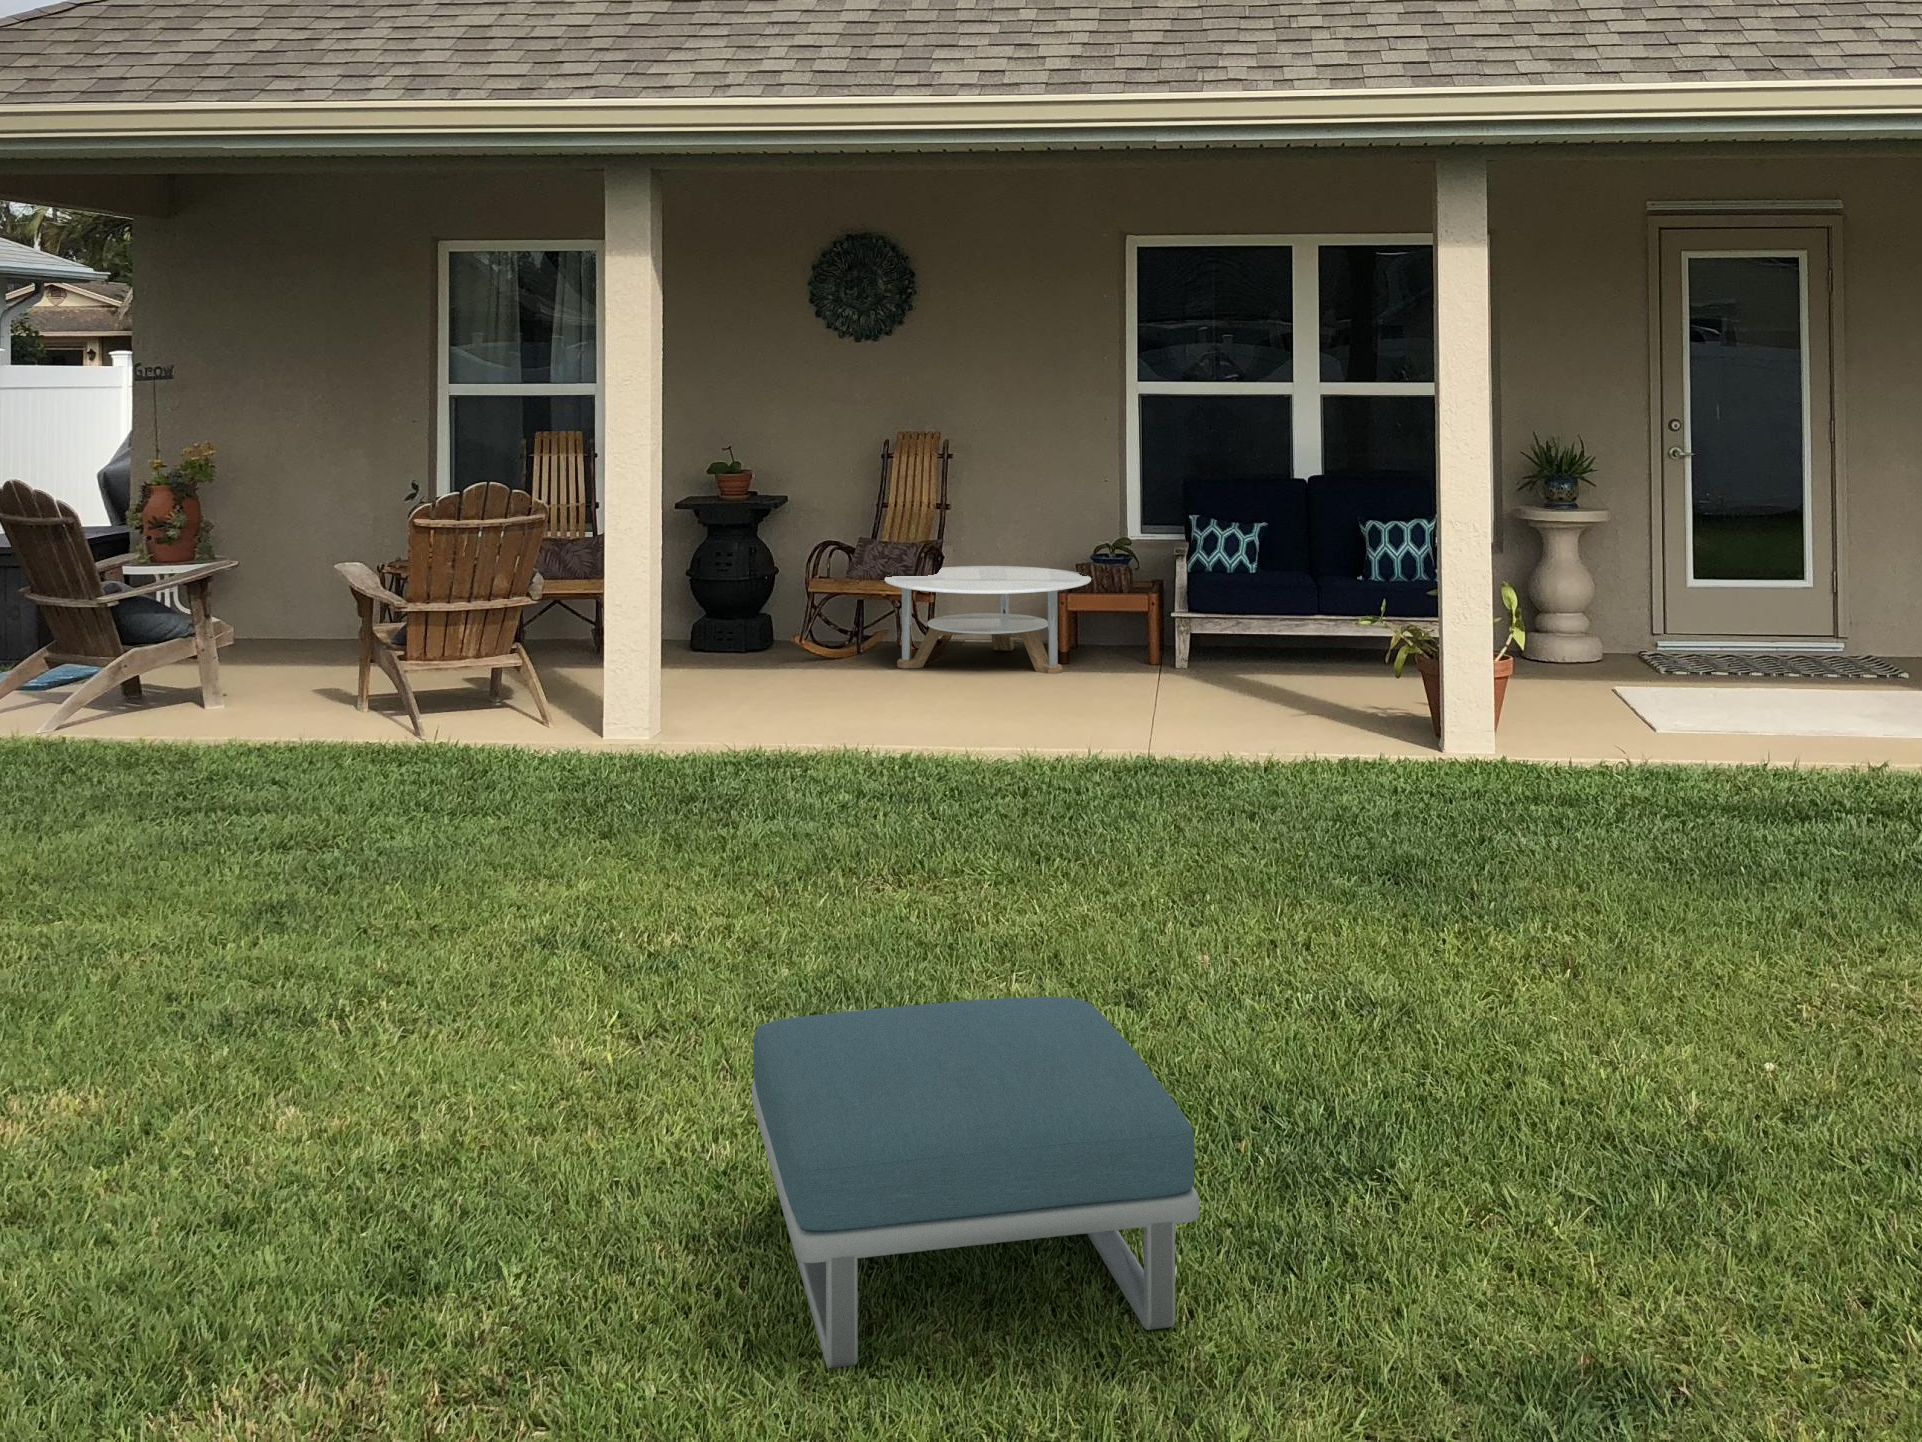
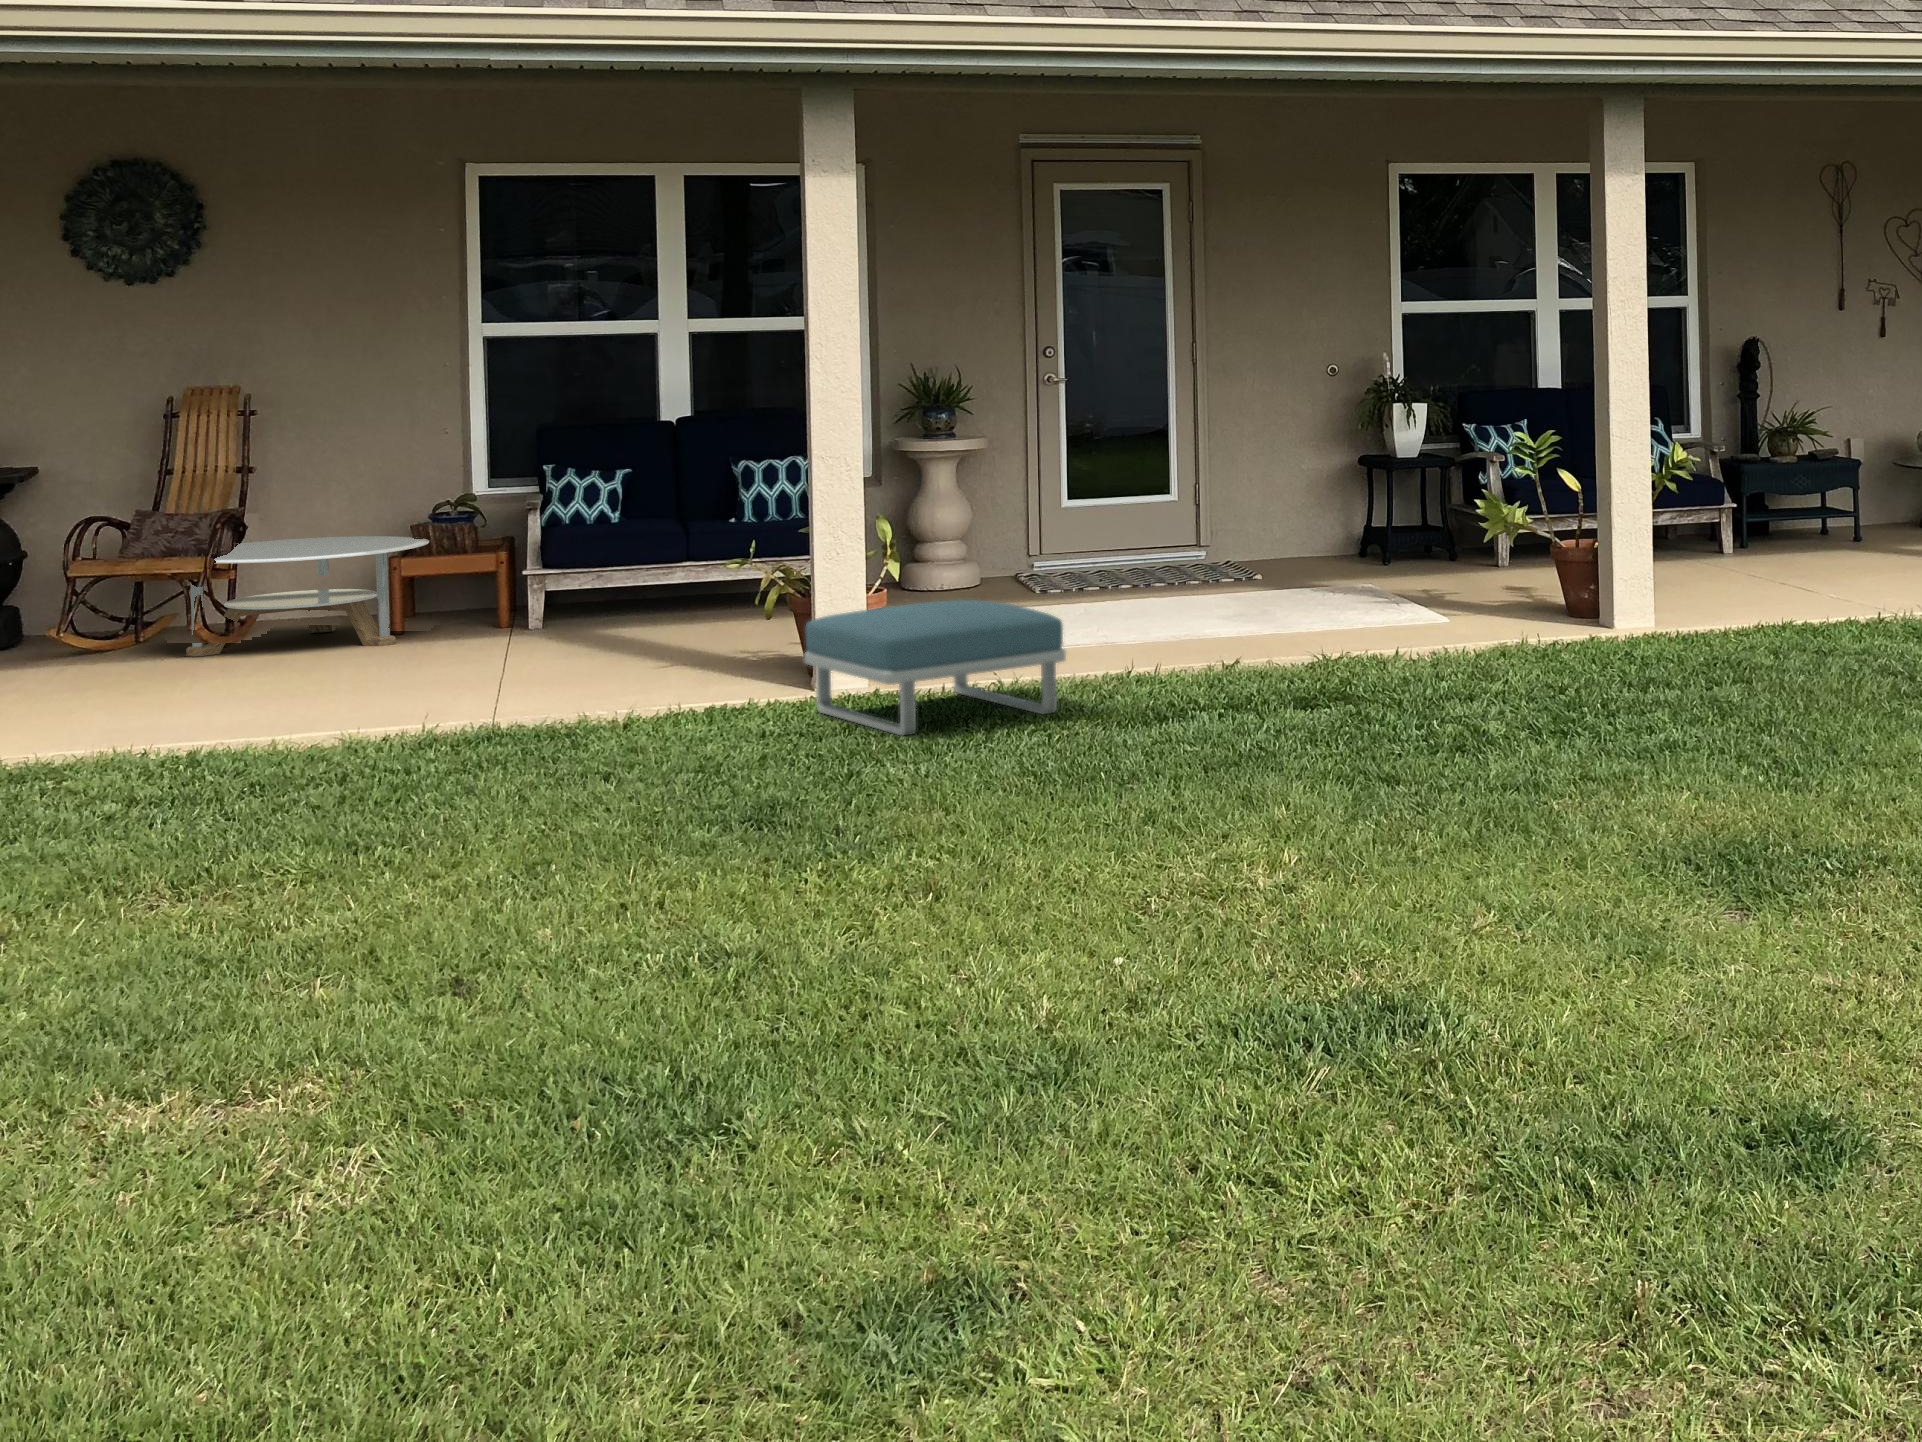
footstool: present [752,997,1199,1368] -> present [804,600,1066,736]

